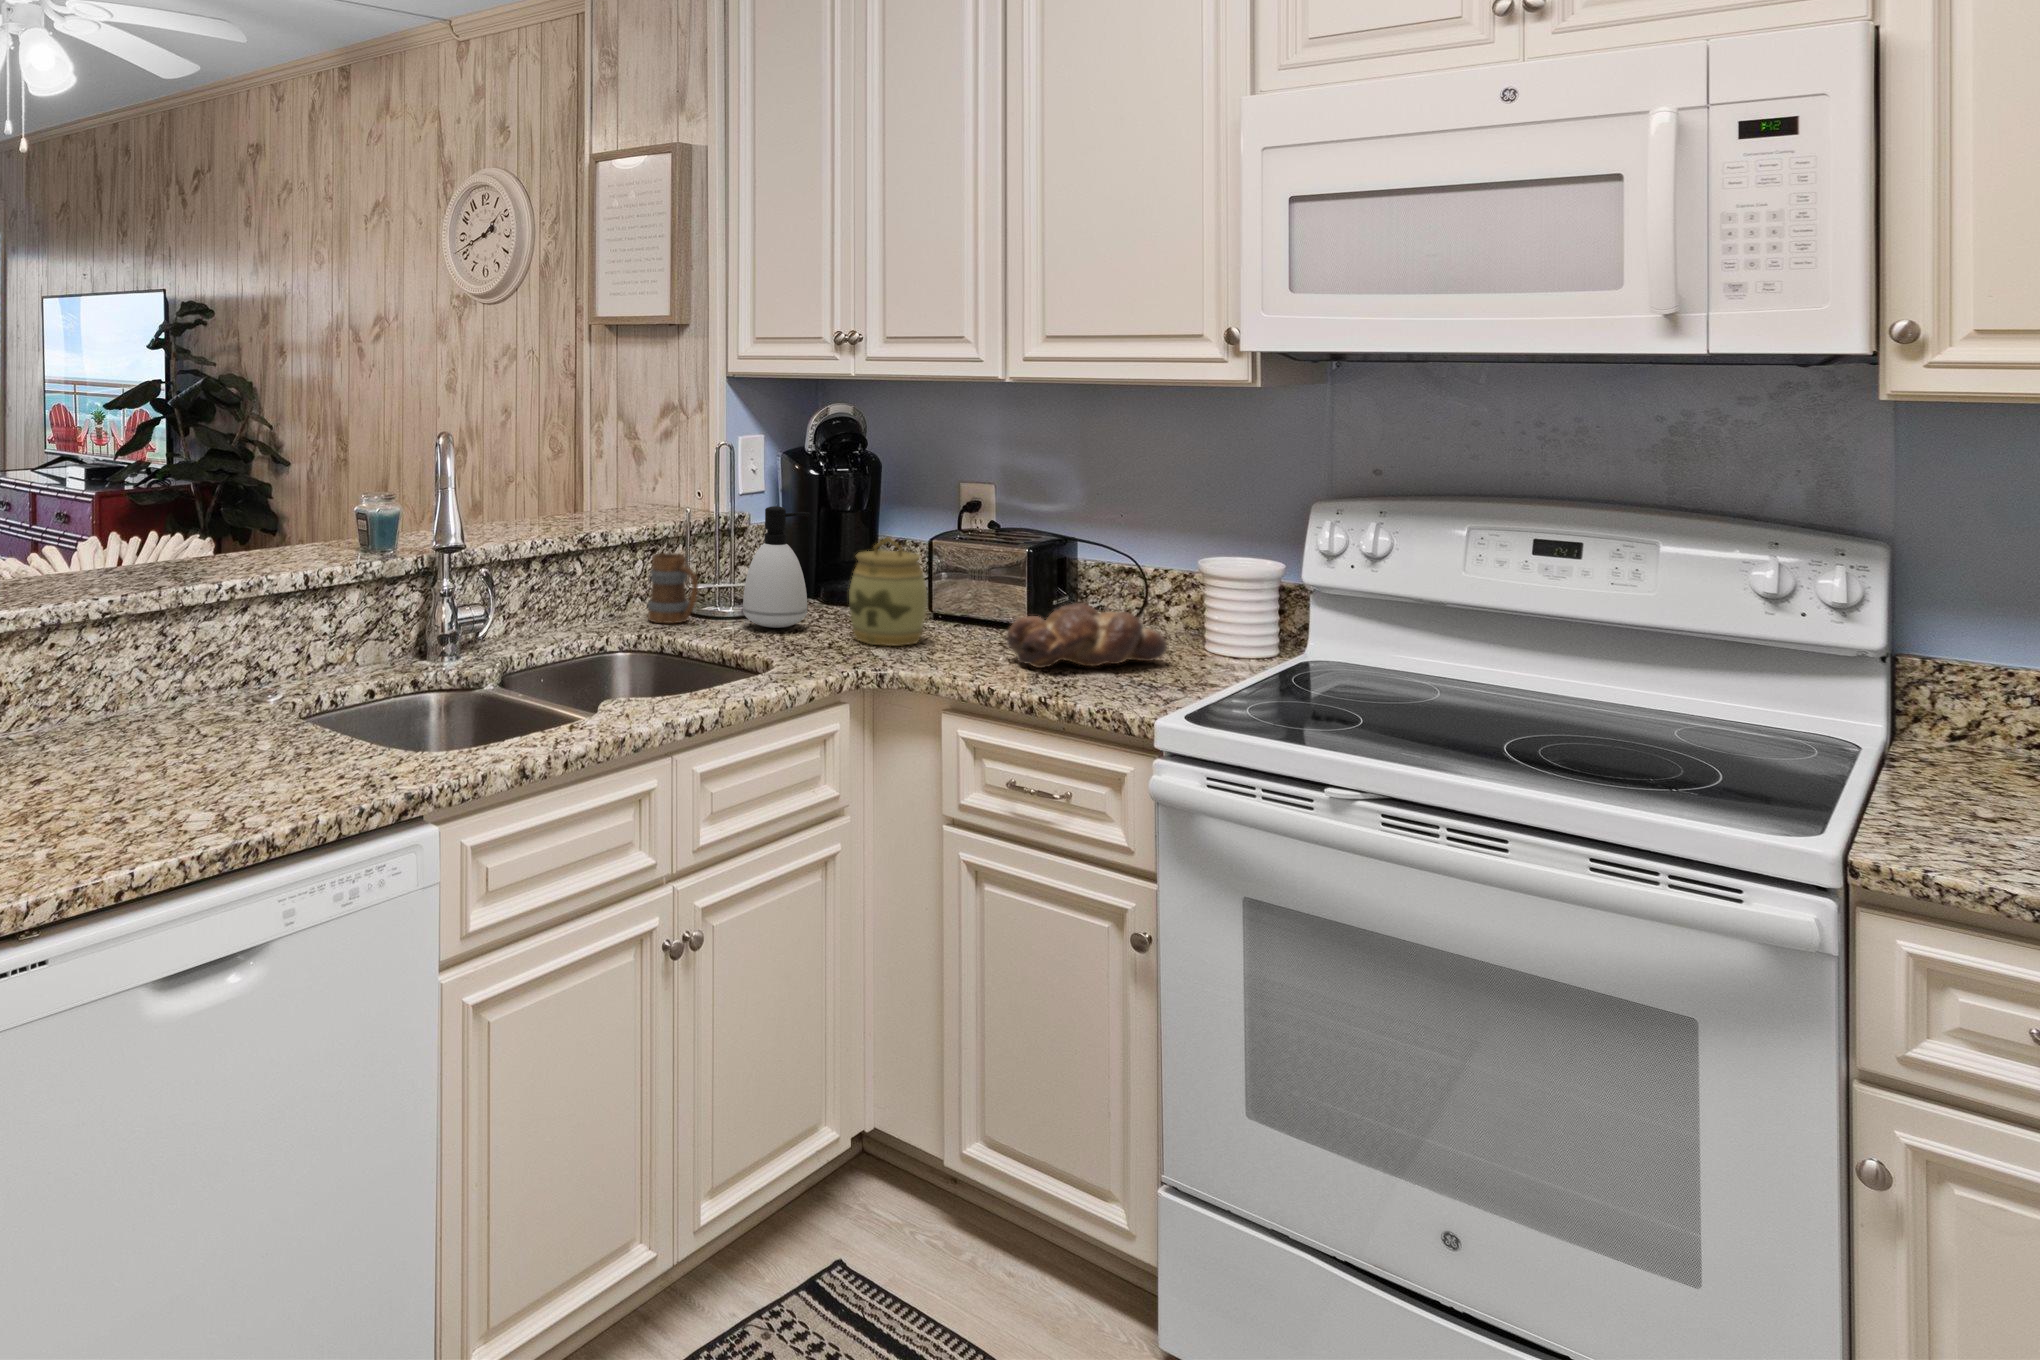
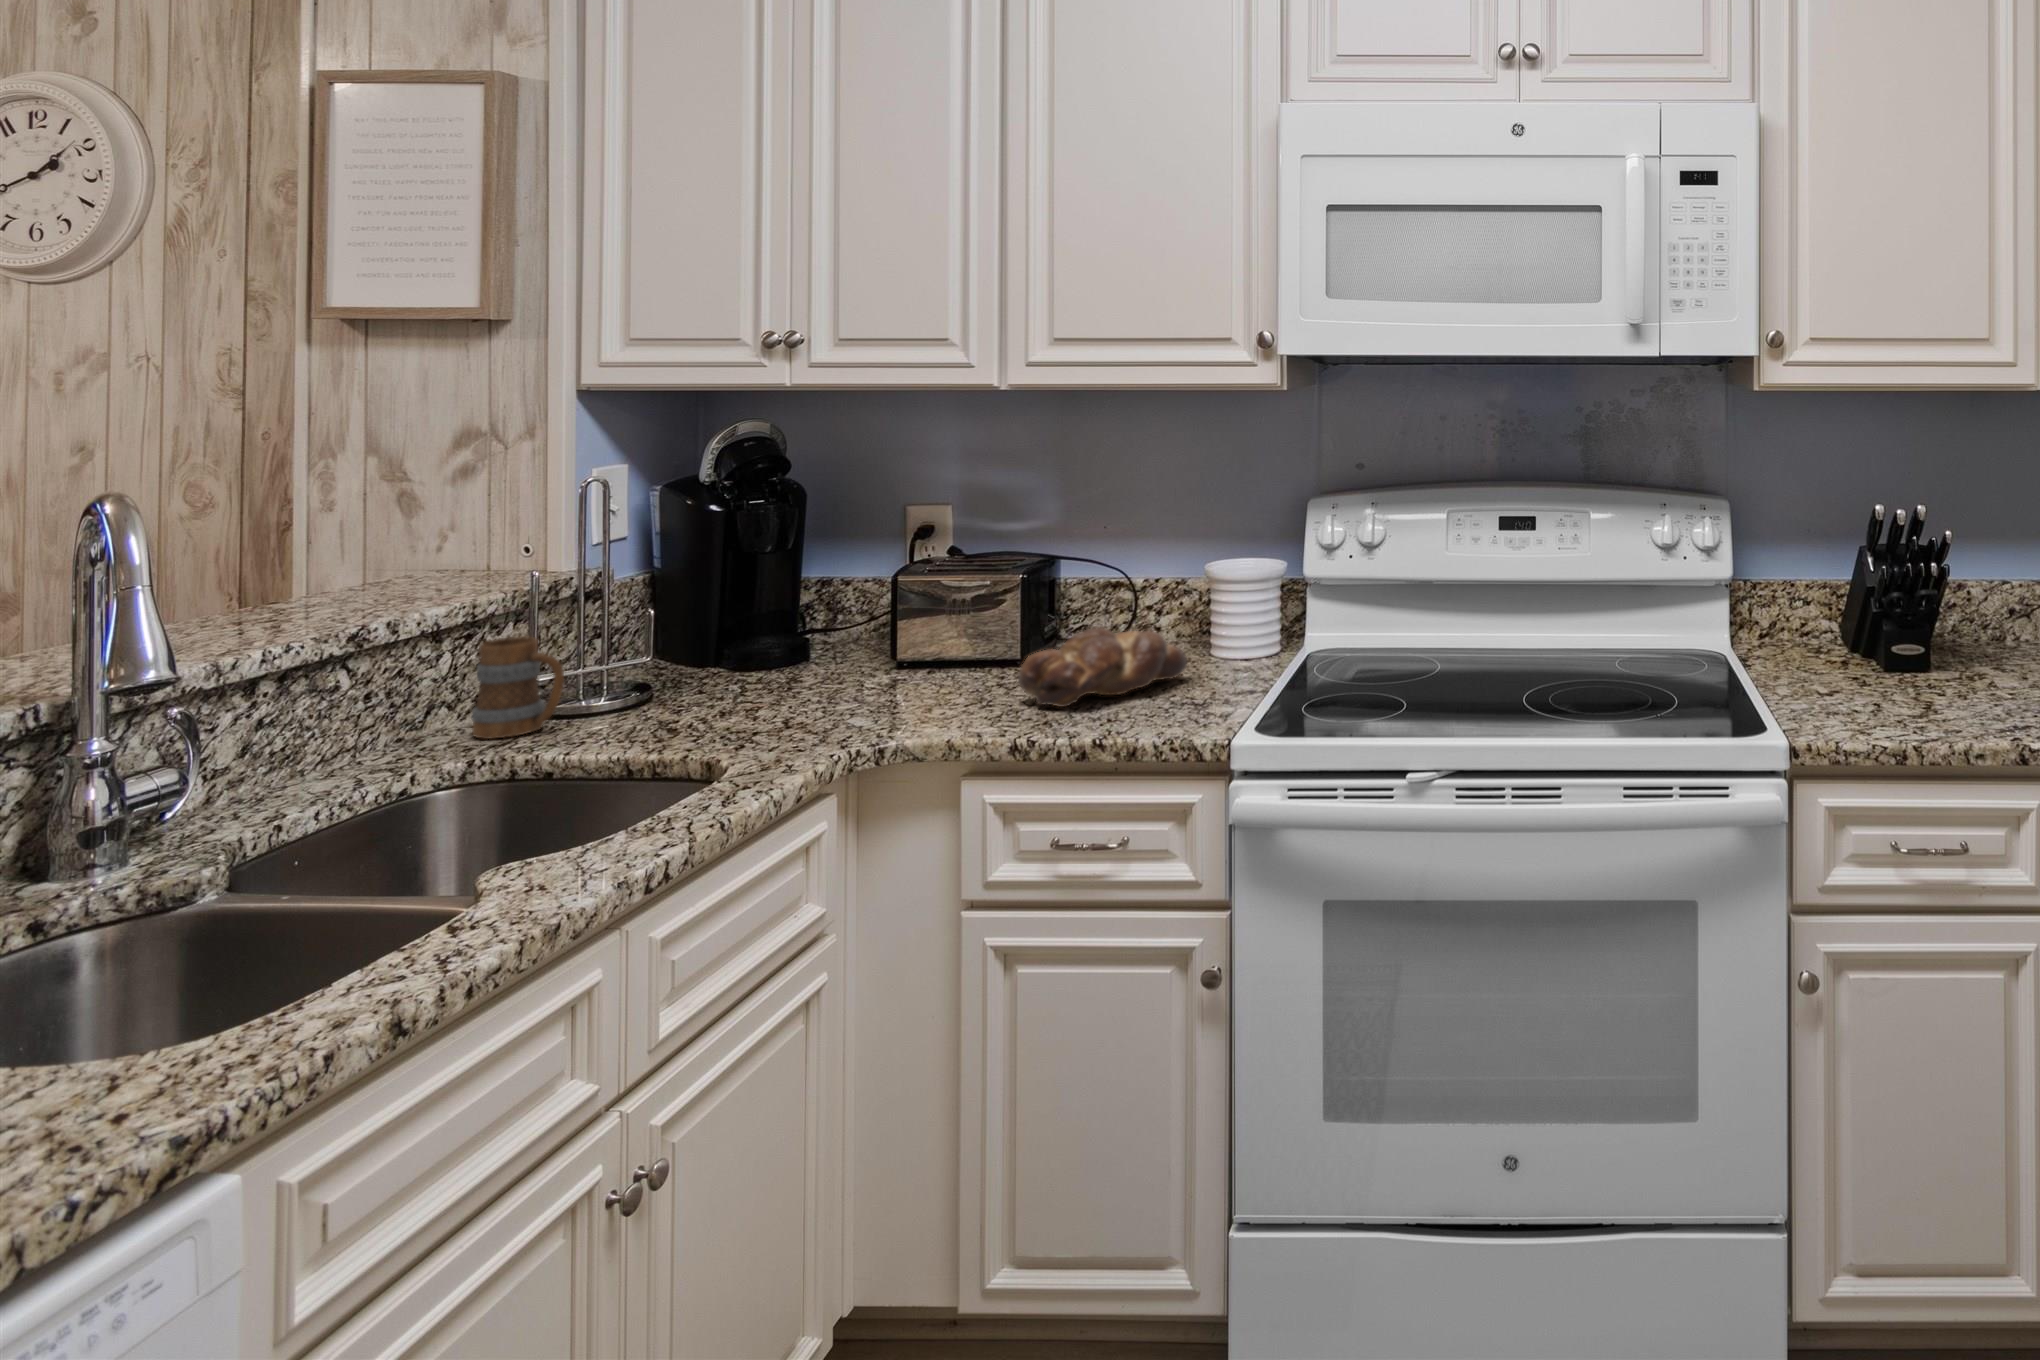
soap dispenser: present [743,506,810,628] -> none [637,557,740,716]
jar: present [849,538,927,646] -> none [805,579,907,715]

